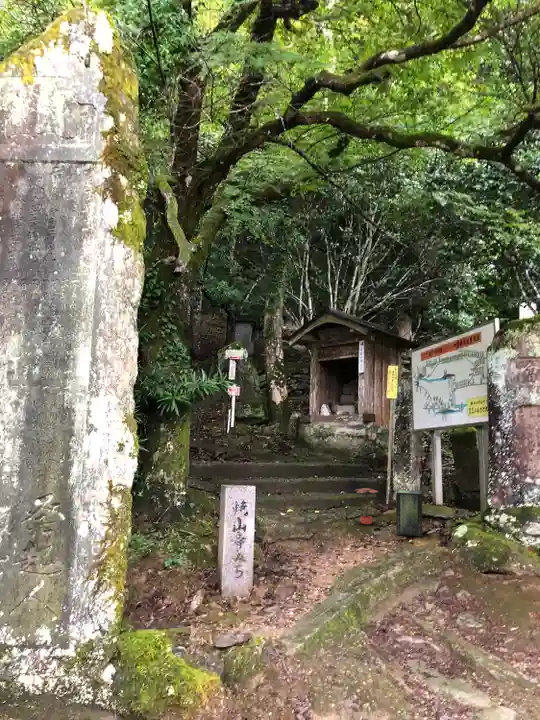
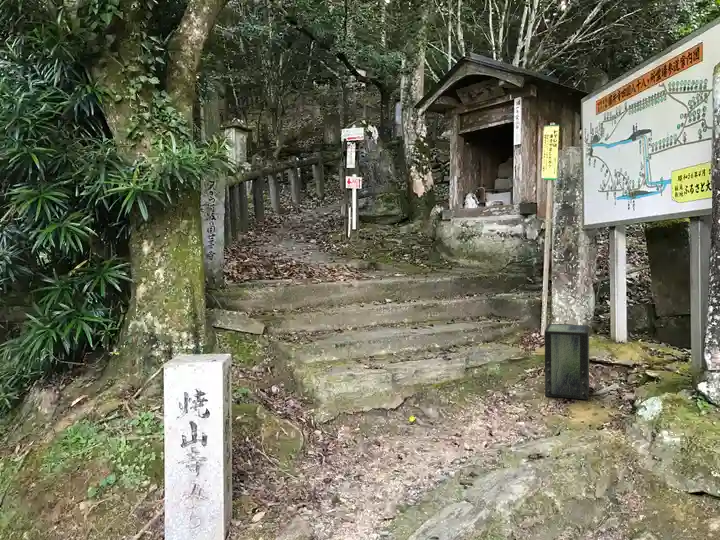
potted plant: present [355,488,378,524] -> none [484,320,521,374]

